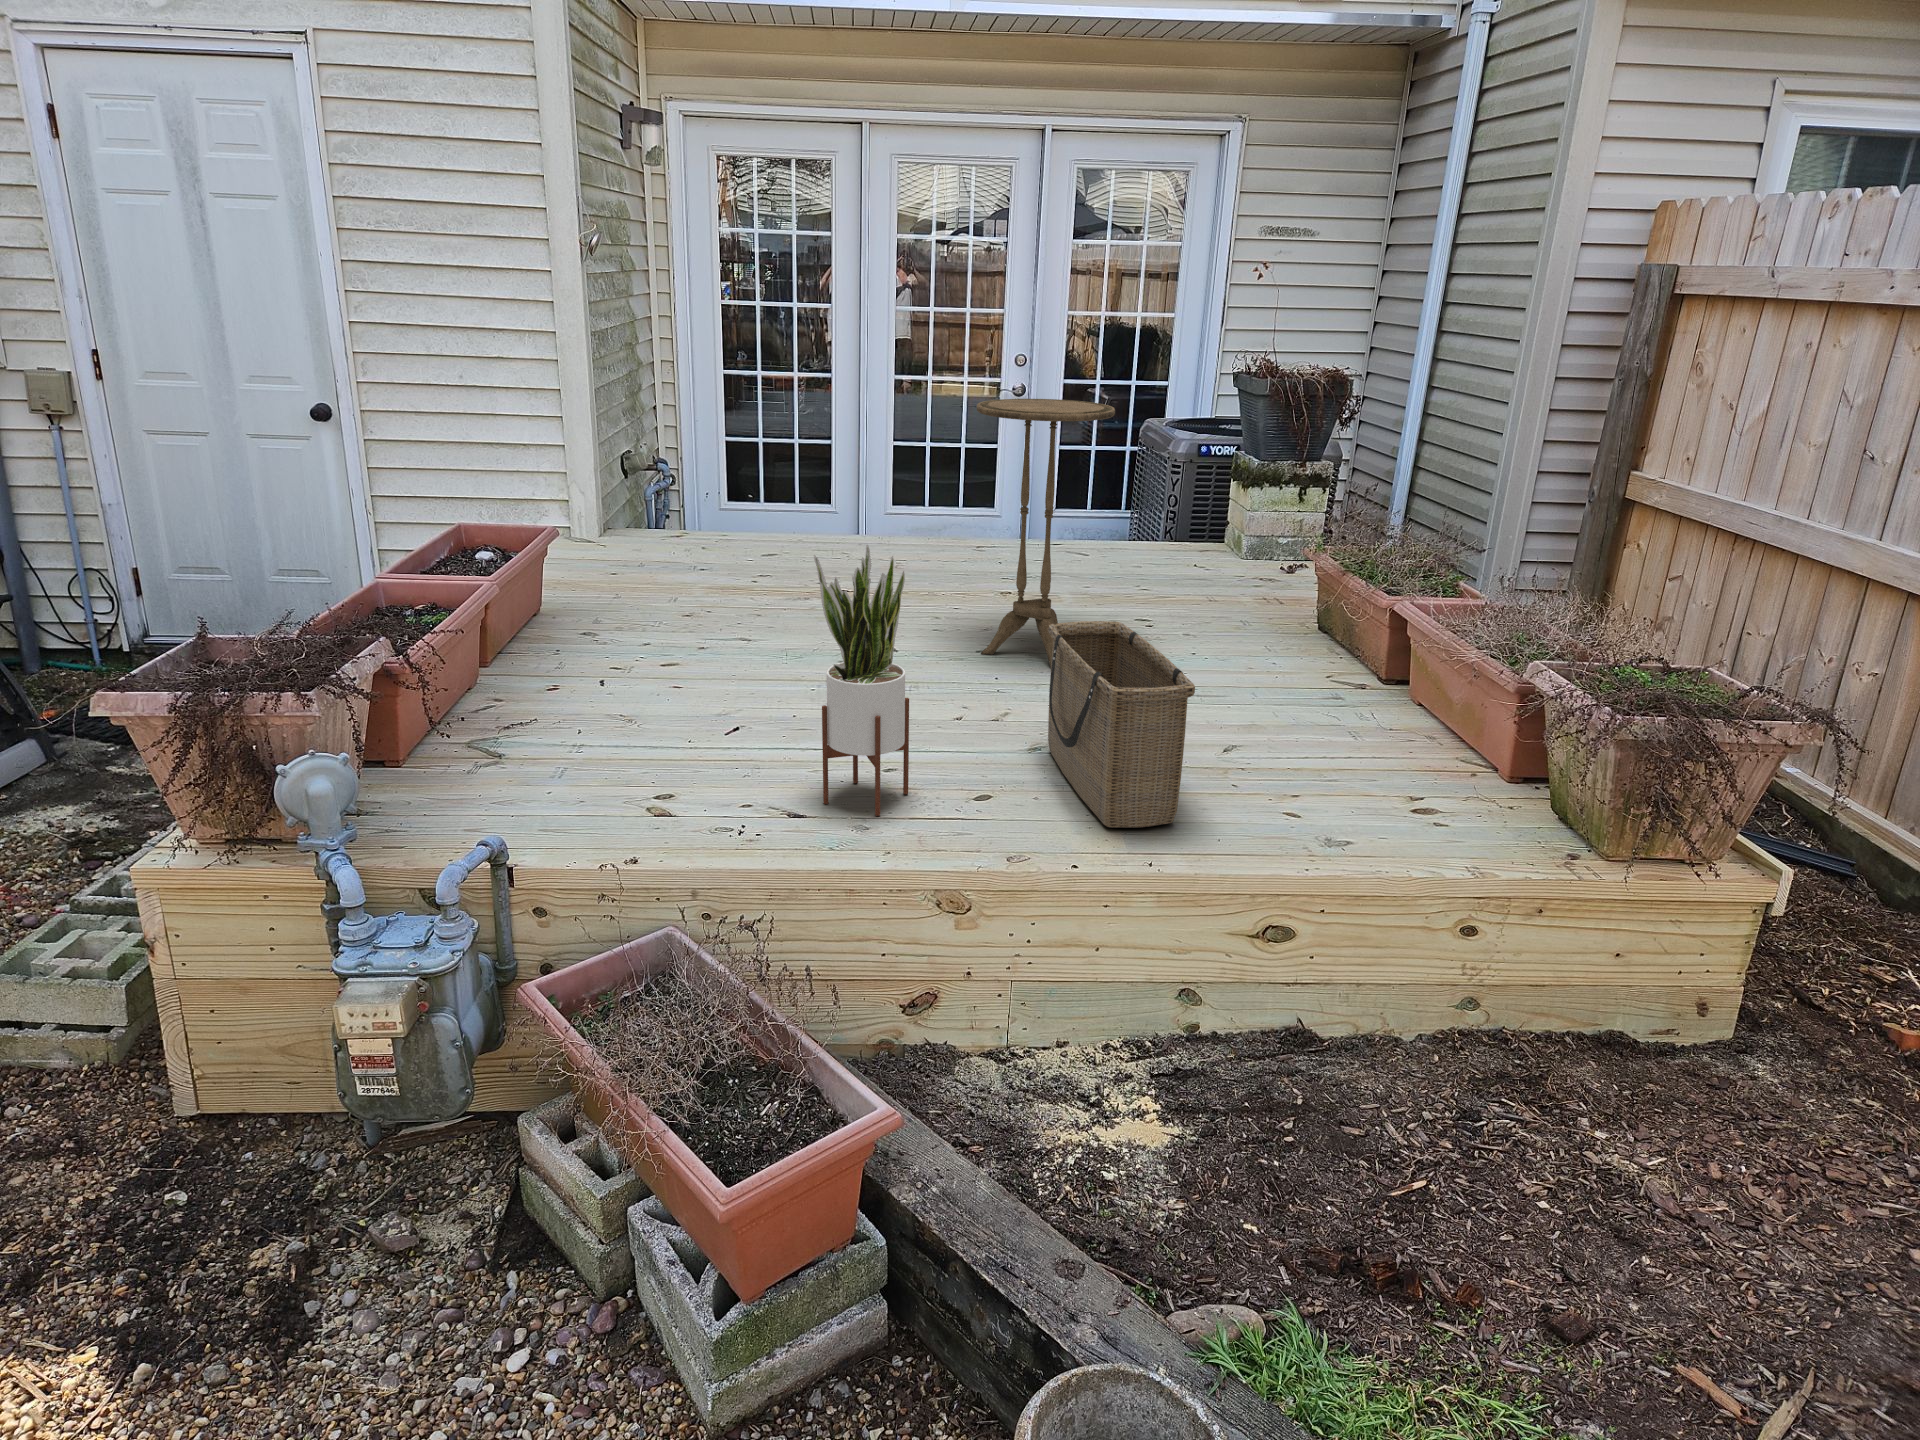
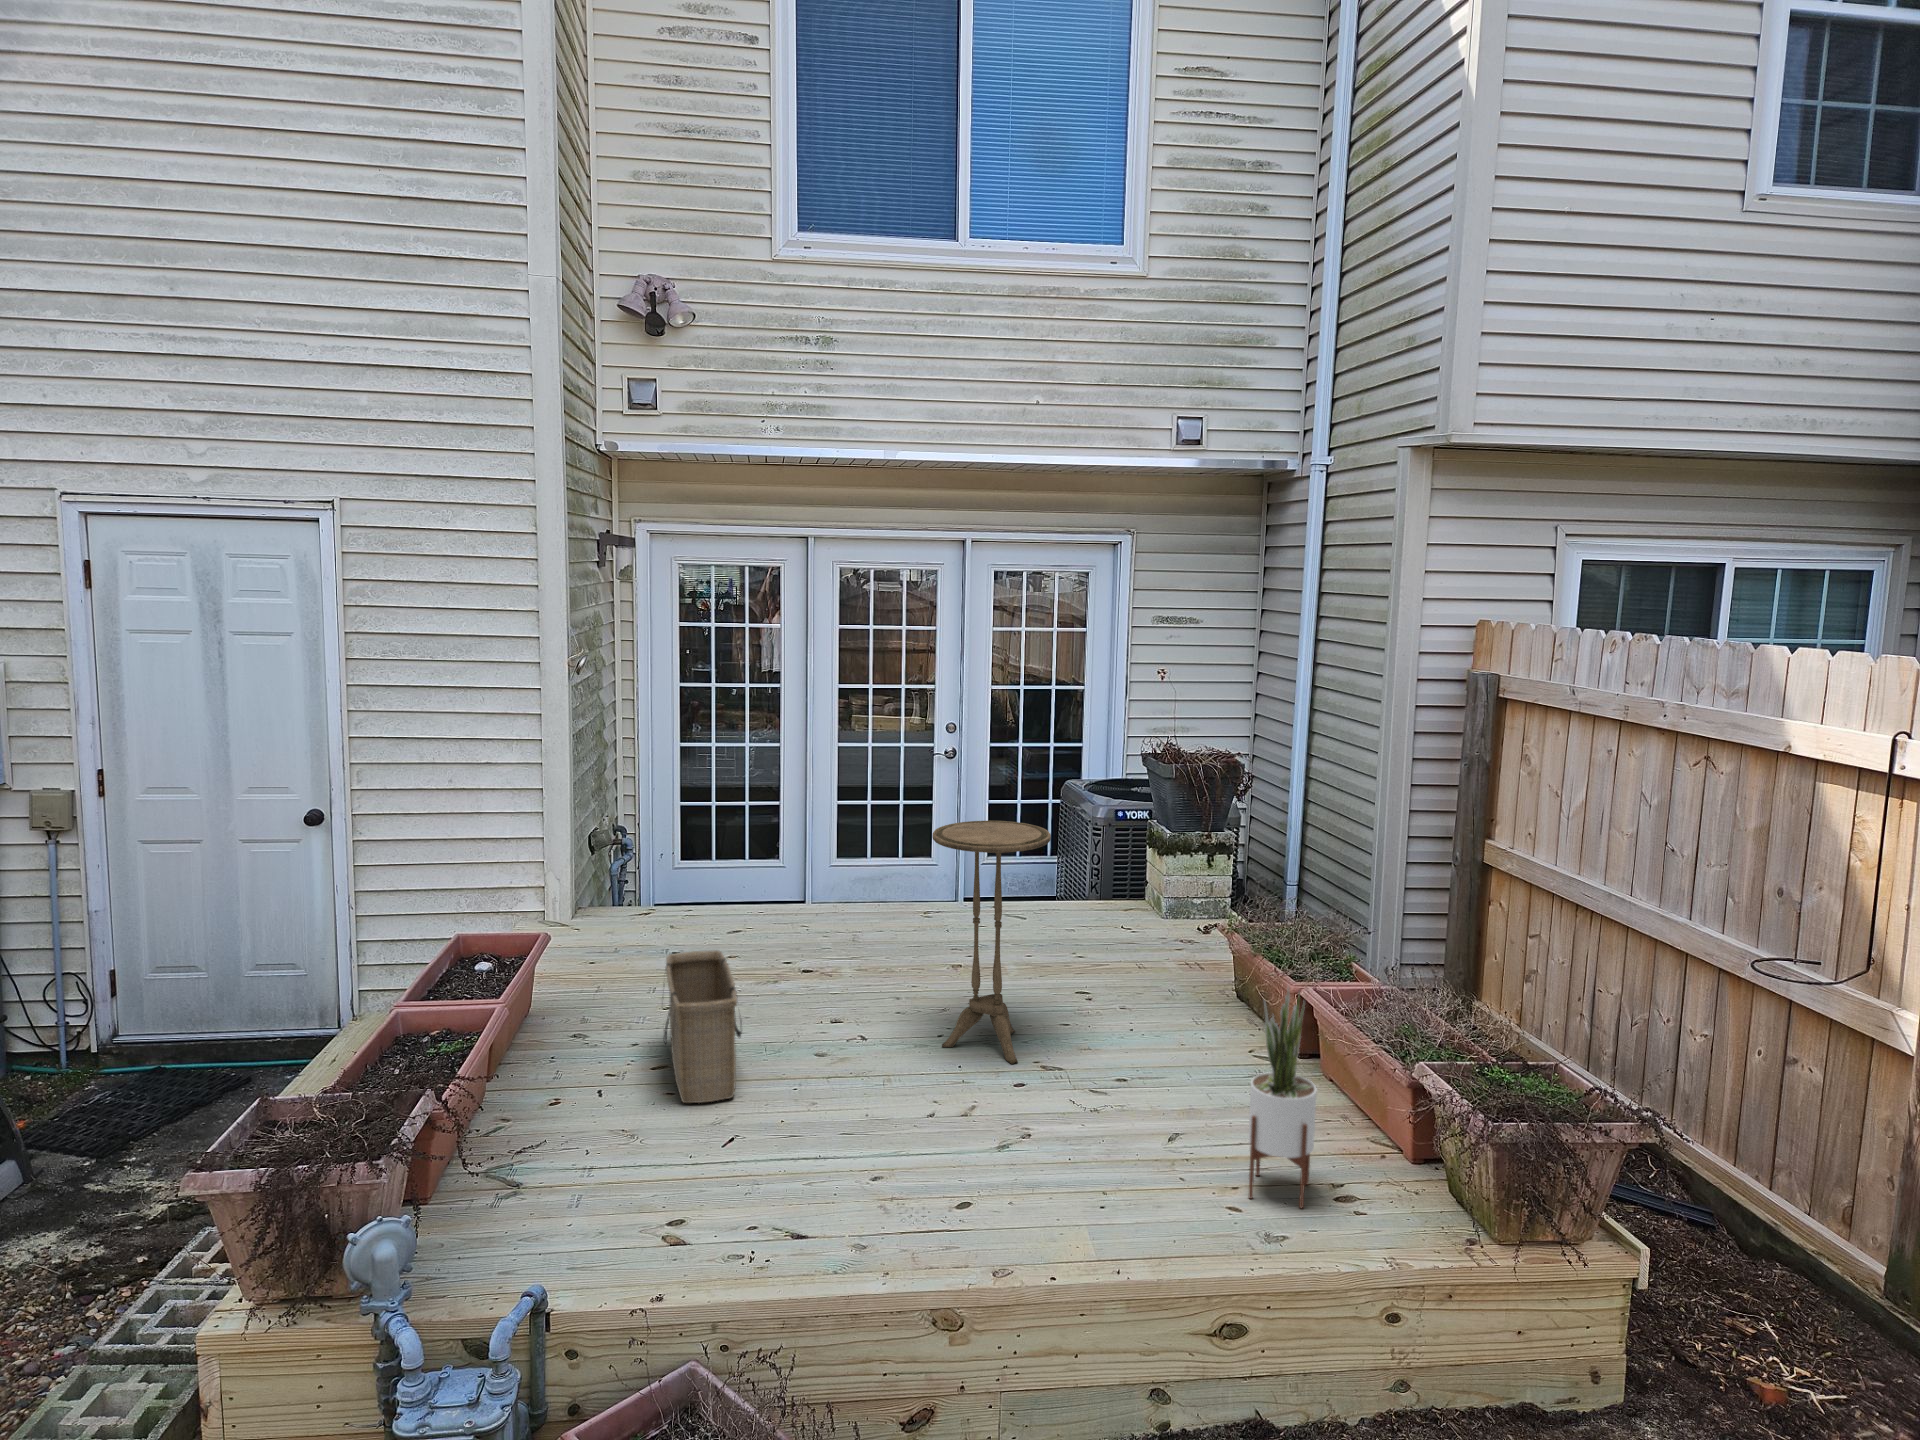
potted plant: present [814,545,909,816] -> present [1248,989,1316,1208]
basket: present [1048,621,1195,828] -> present [664,950,742,1103]

